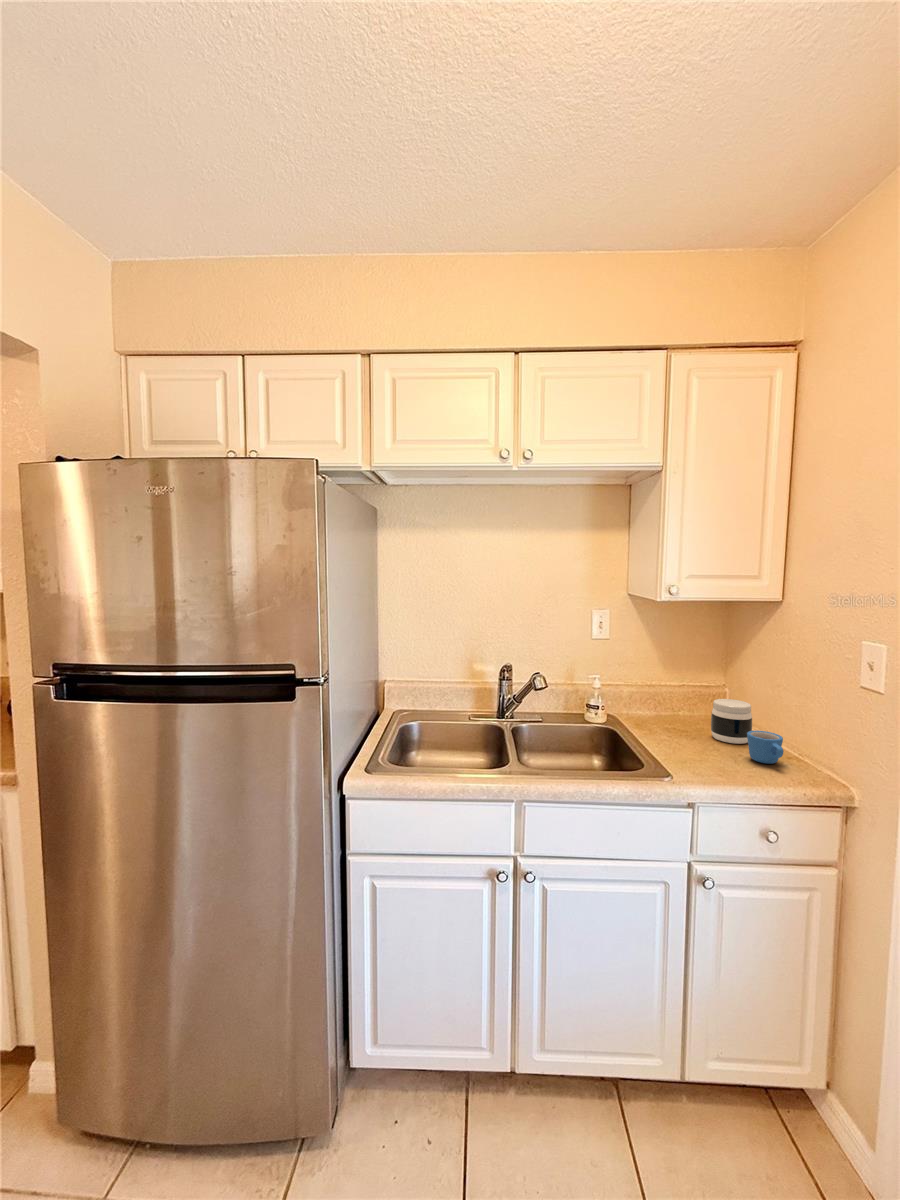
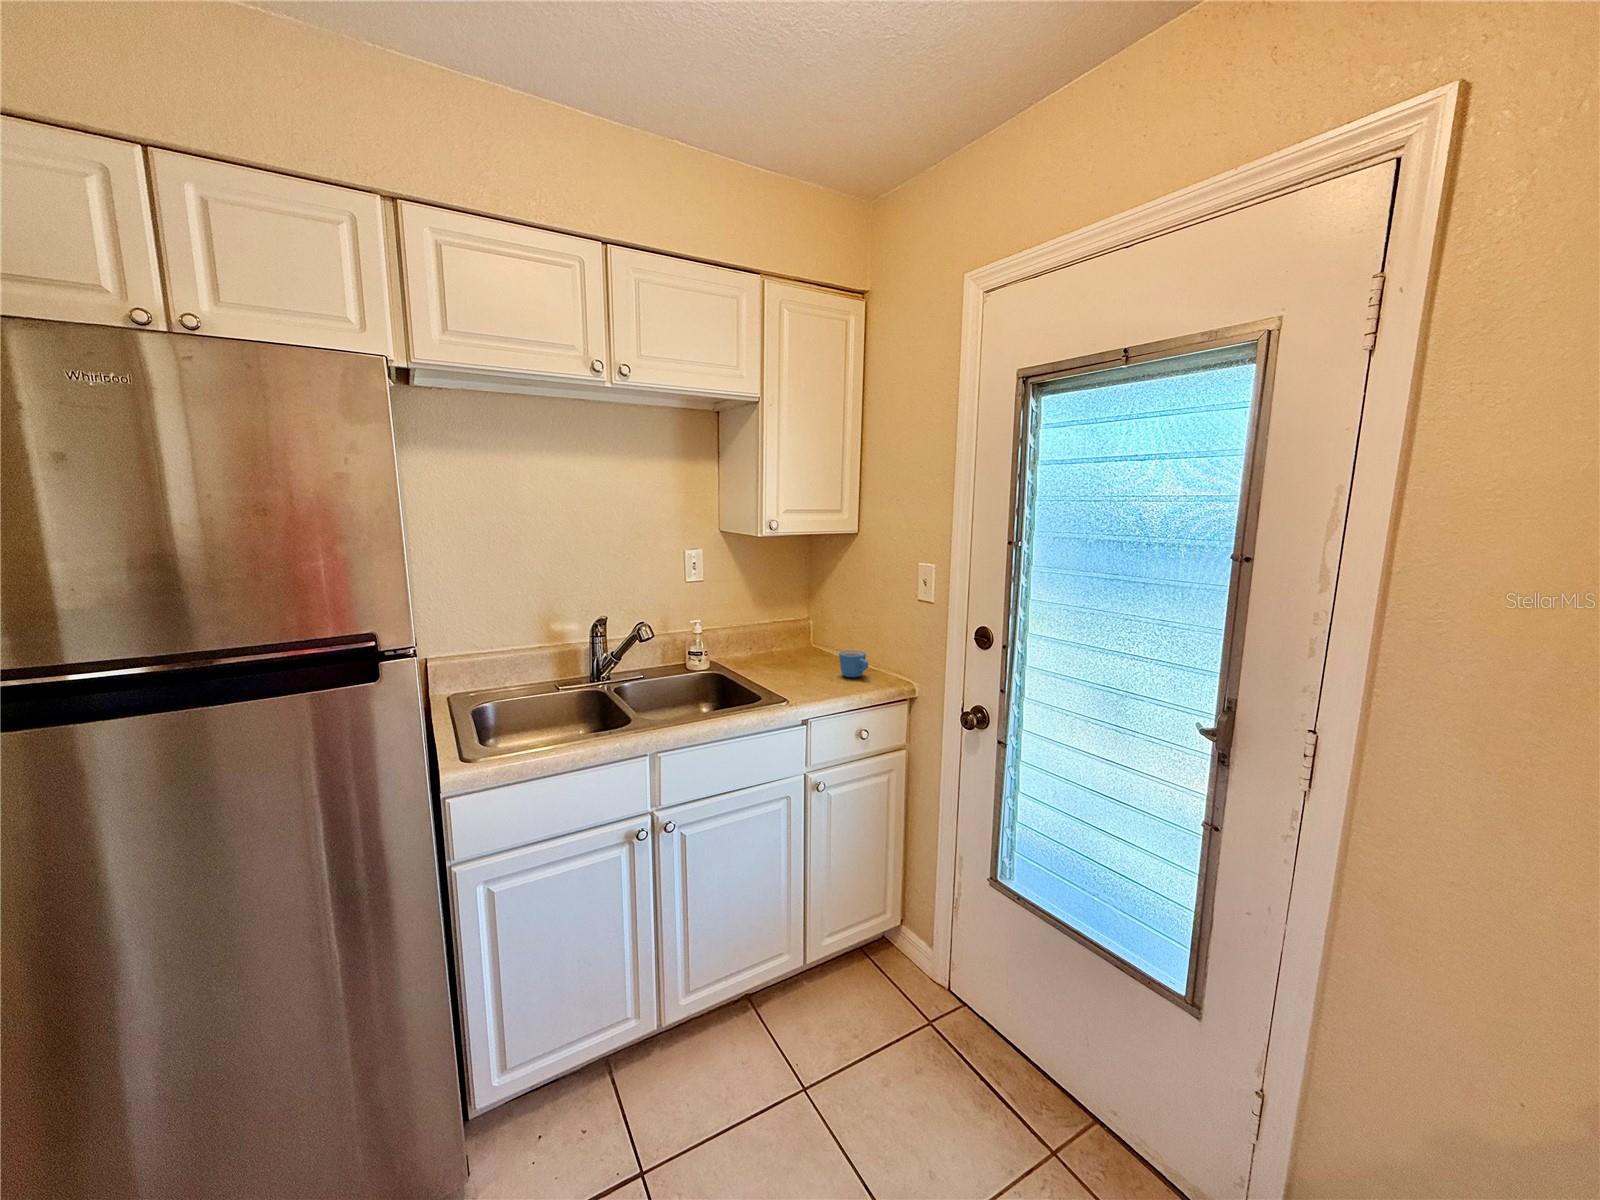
jar: present [711,699,752,744] -> none [804,628,837,667]

